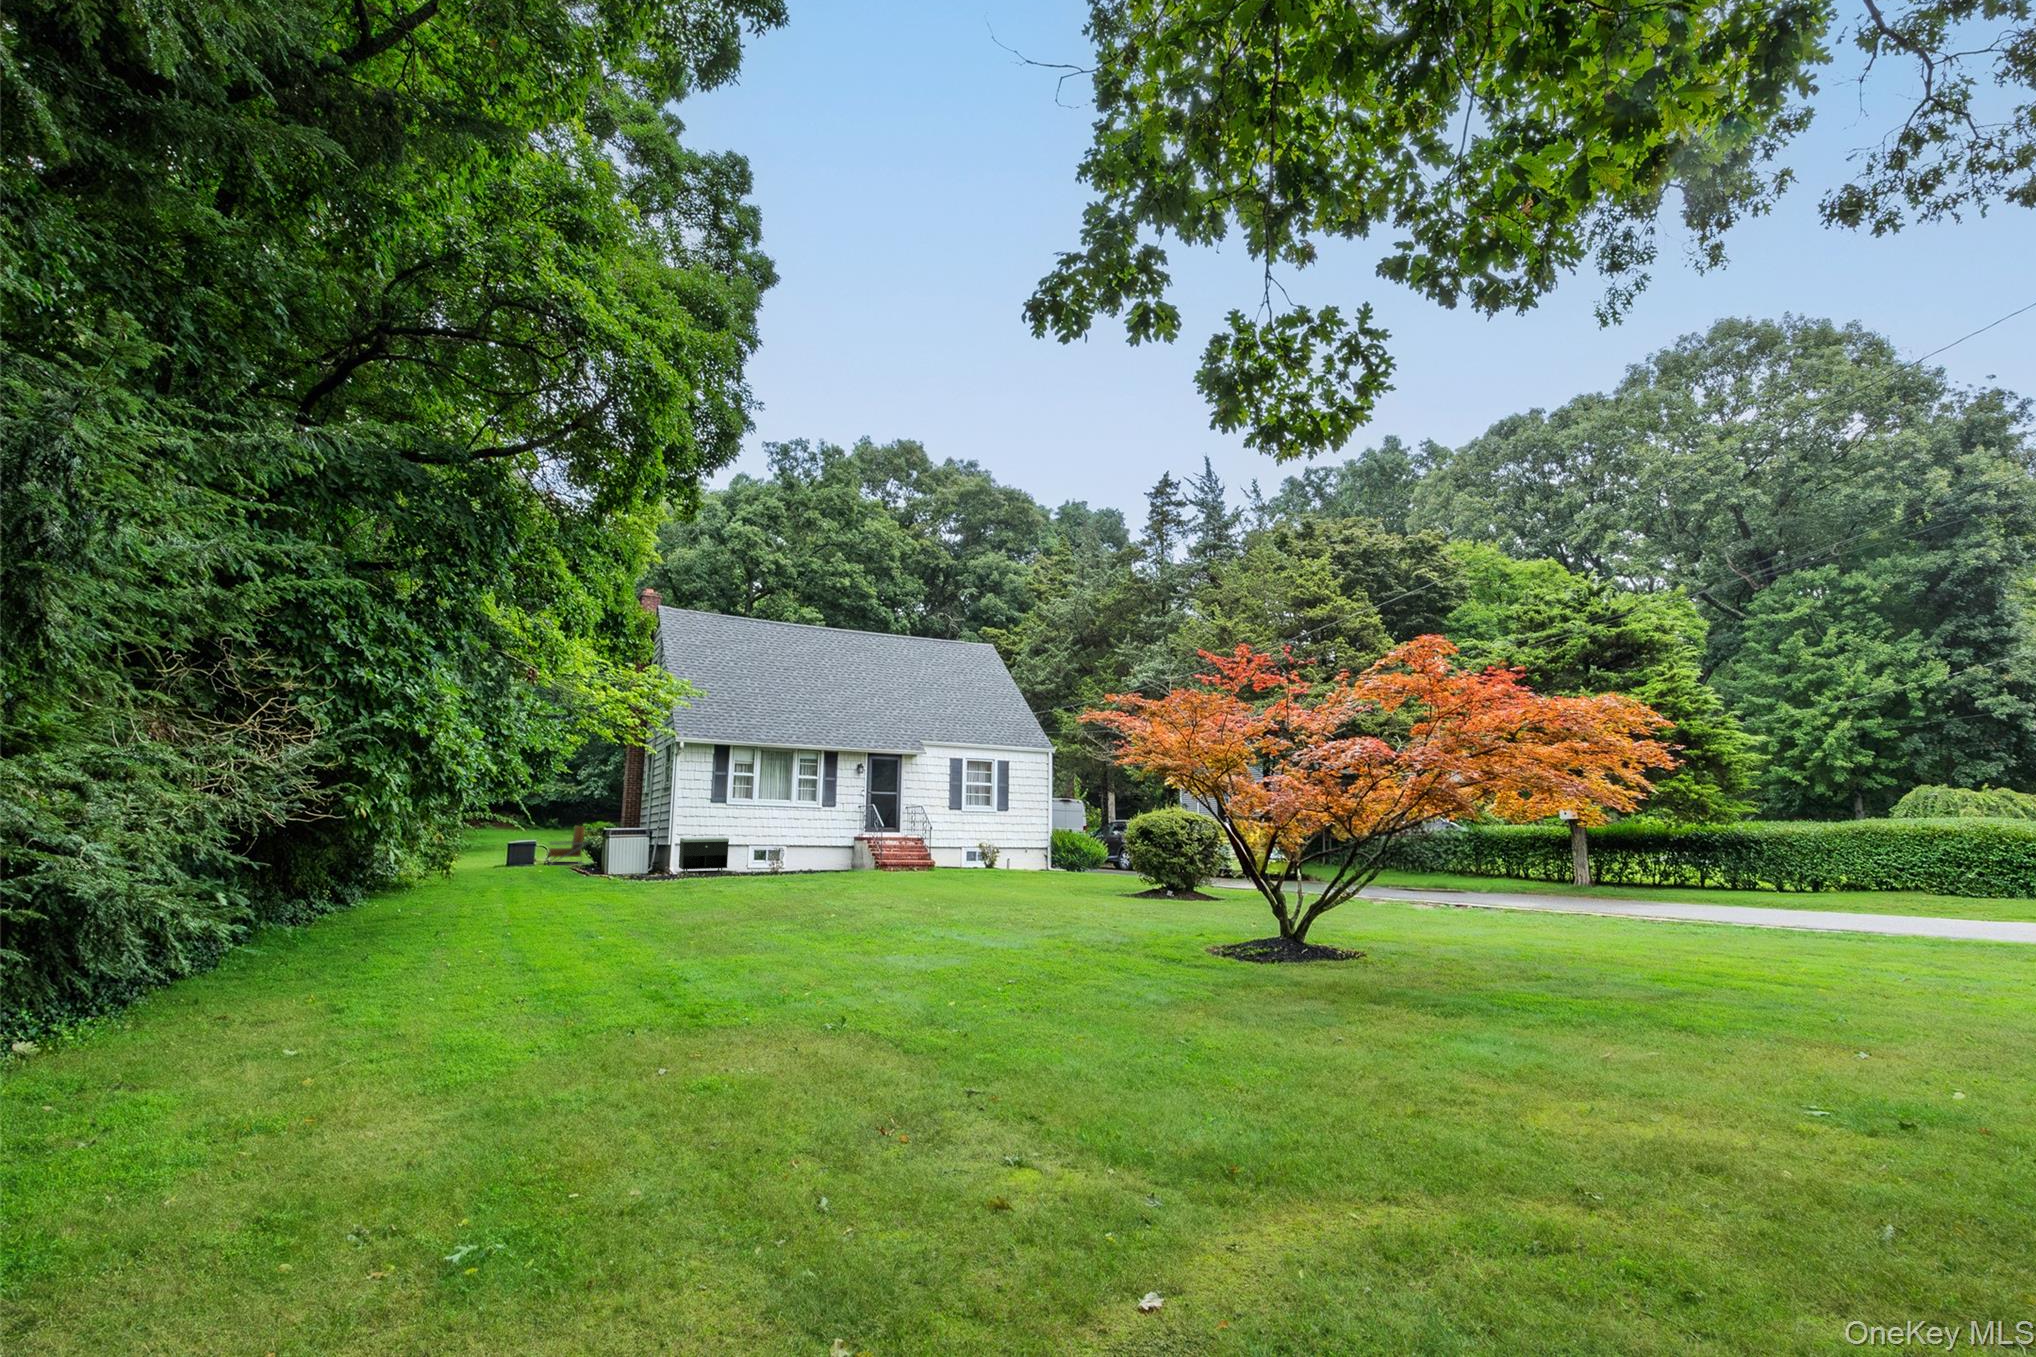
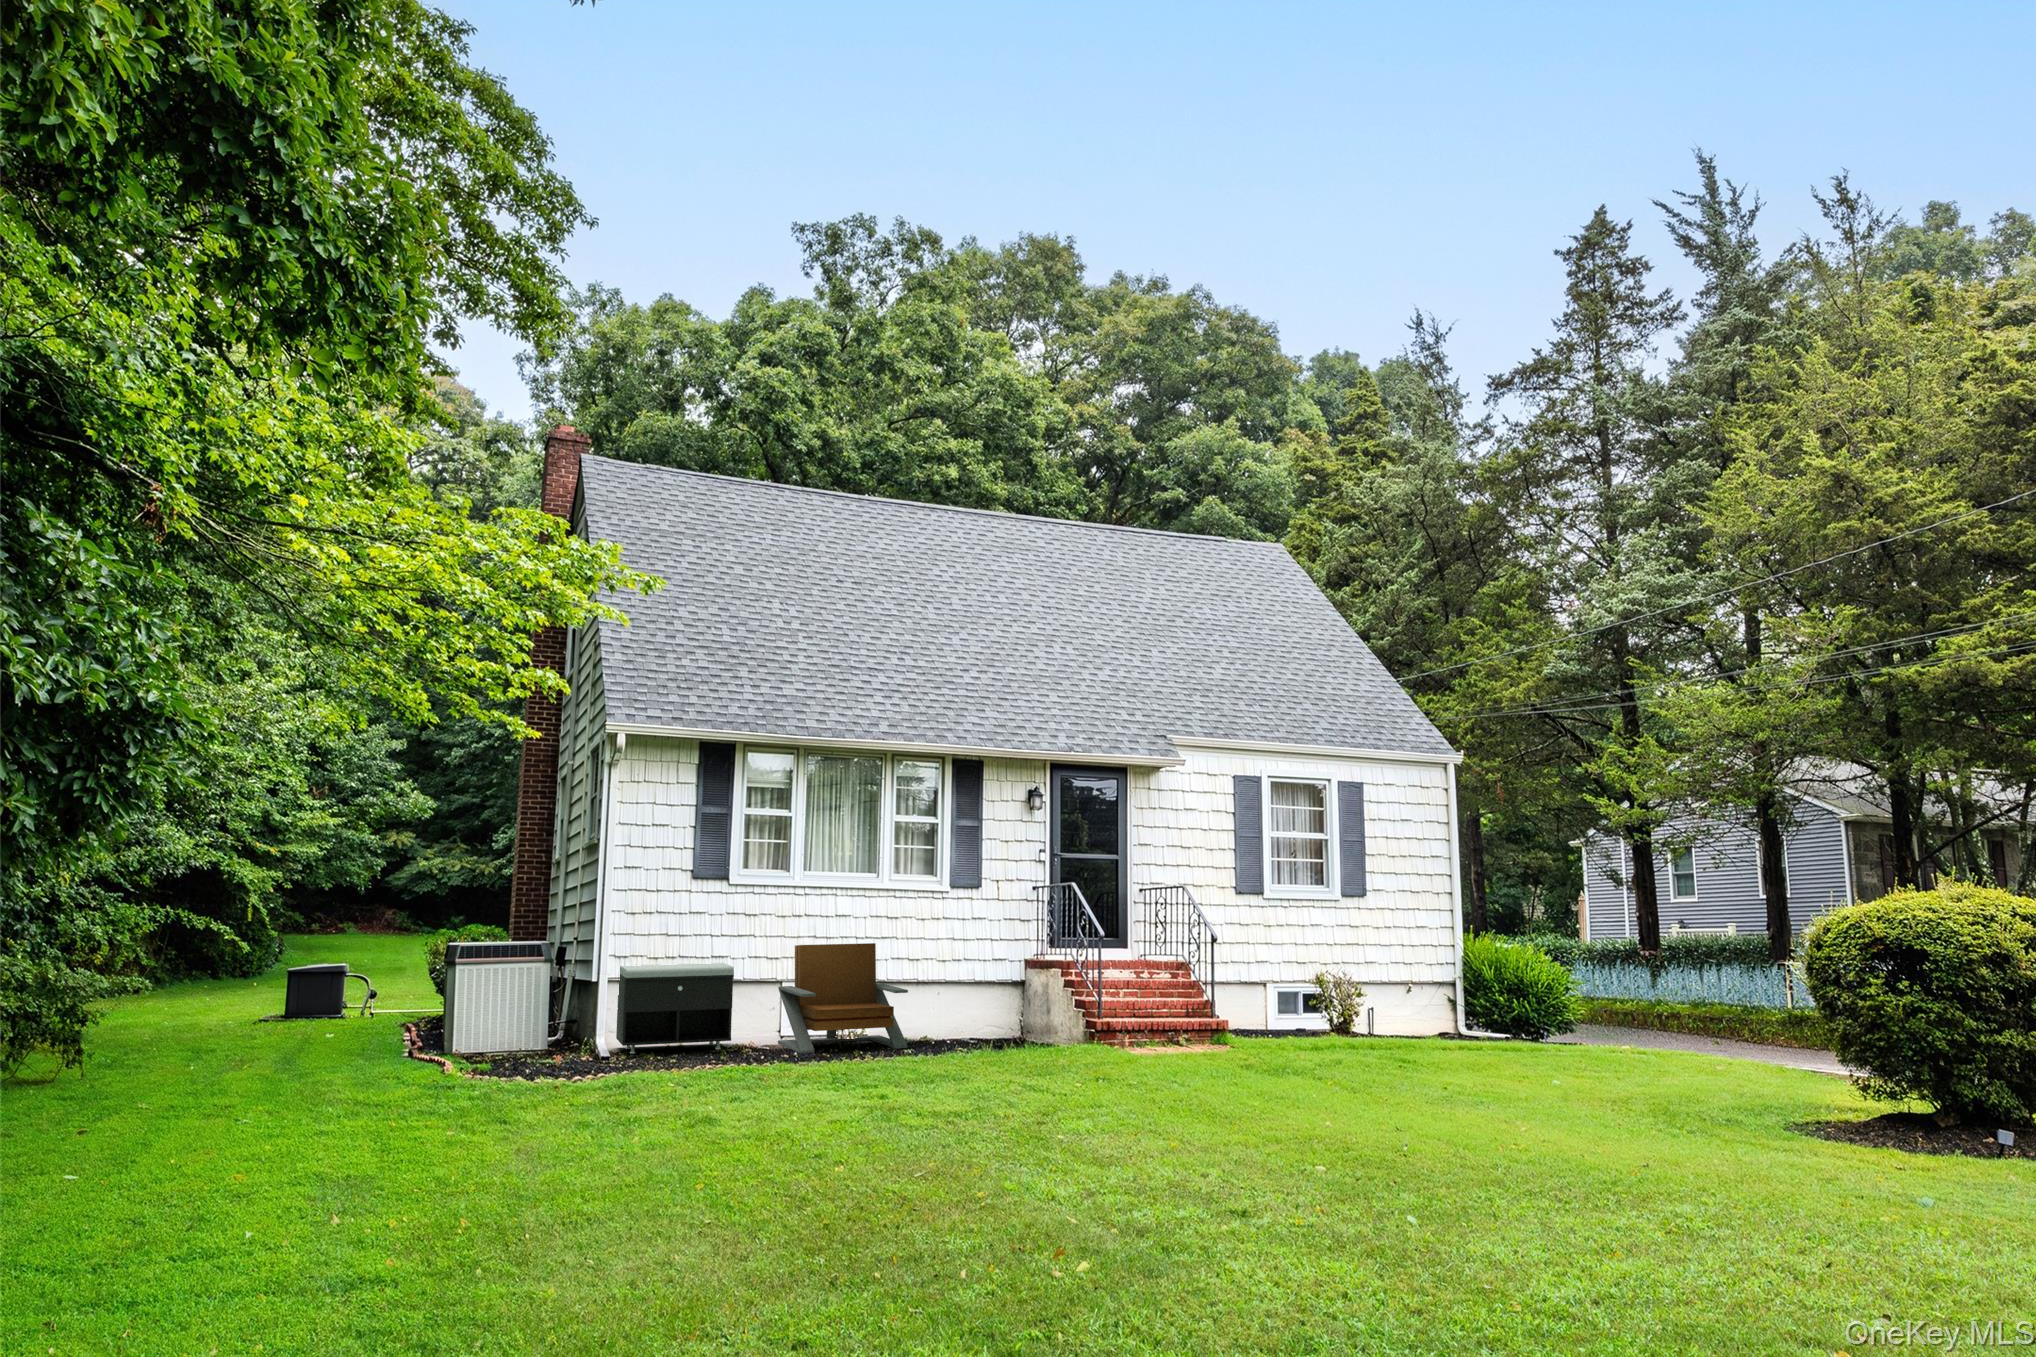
lounge chair: present [548,826,586,865] -> present [778,943,908,1053]

